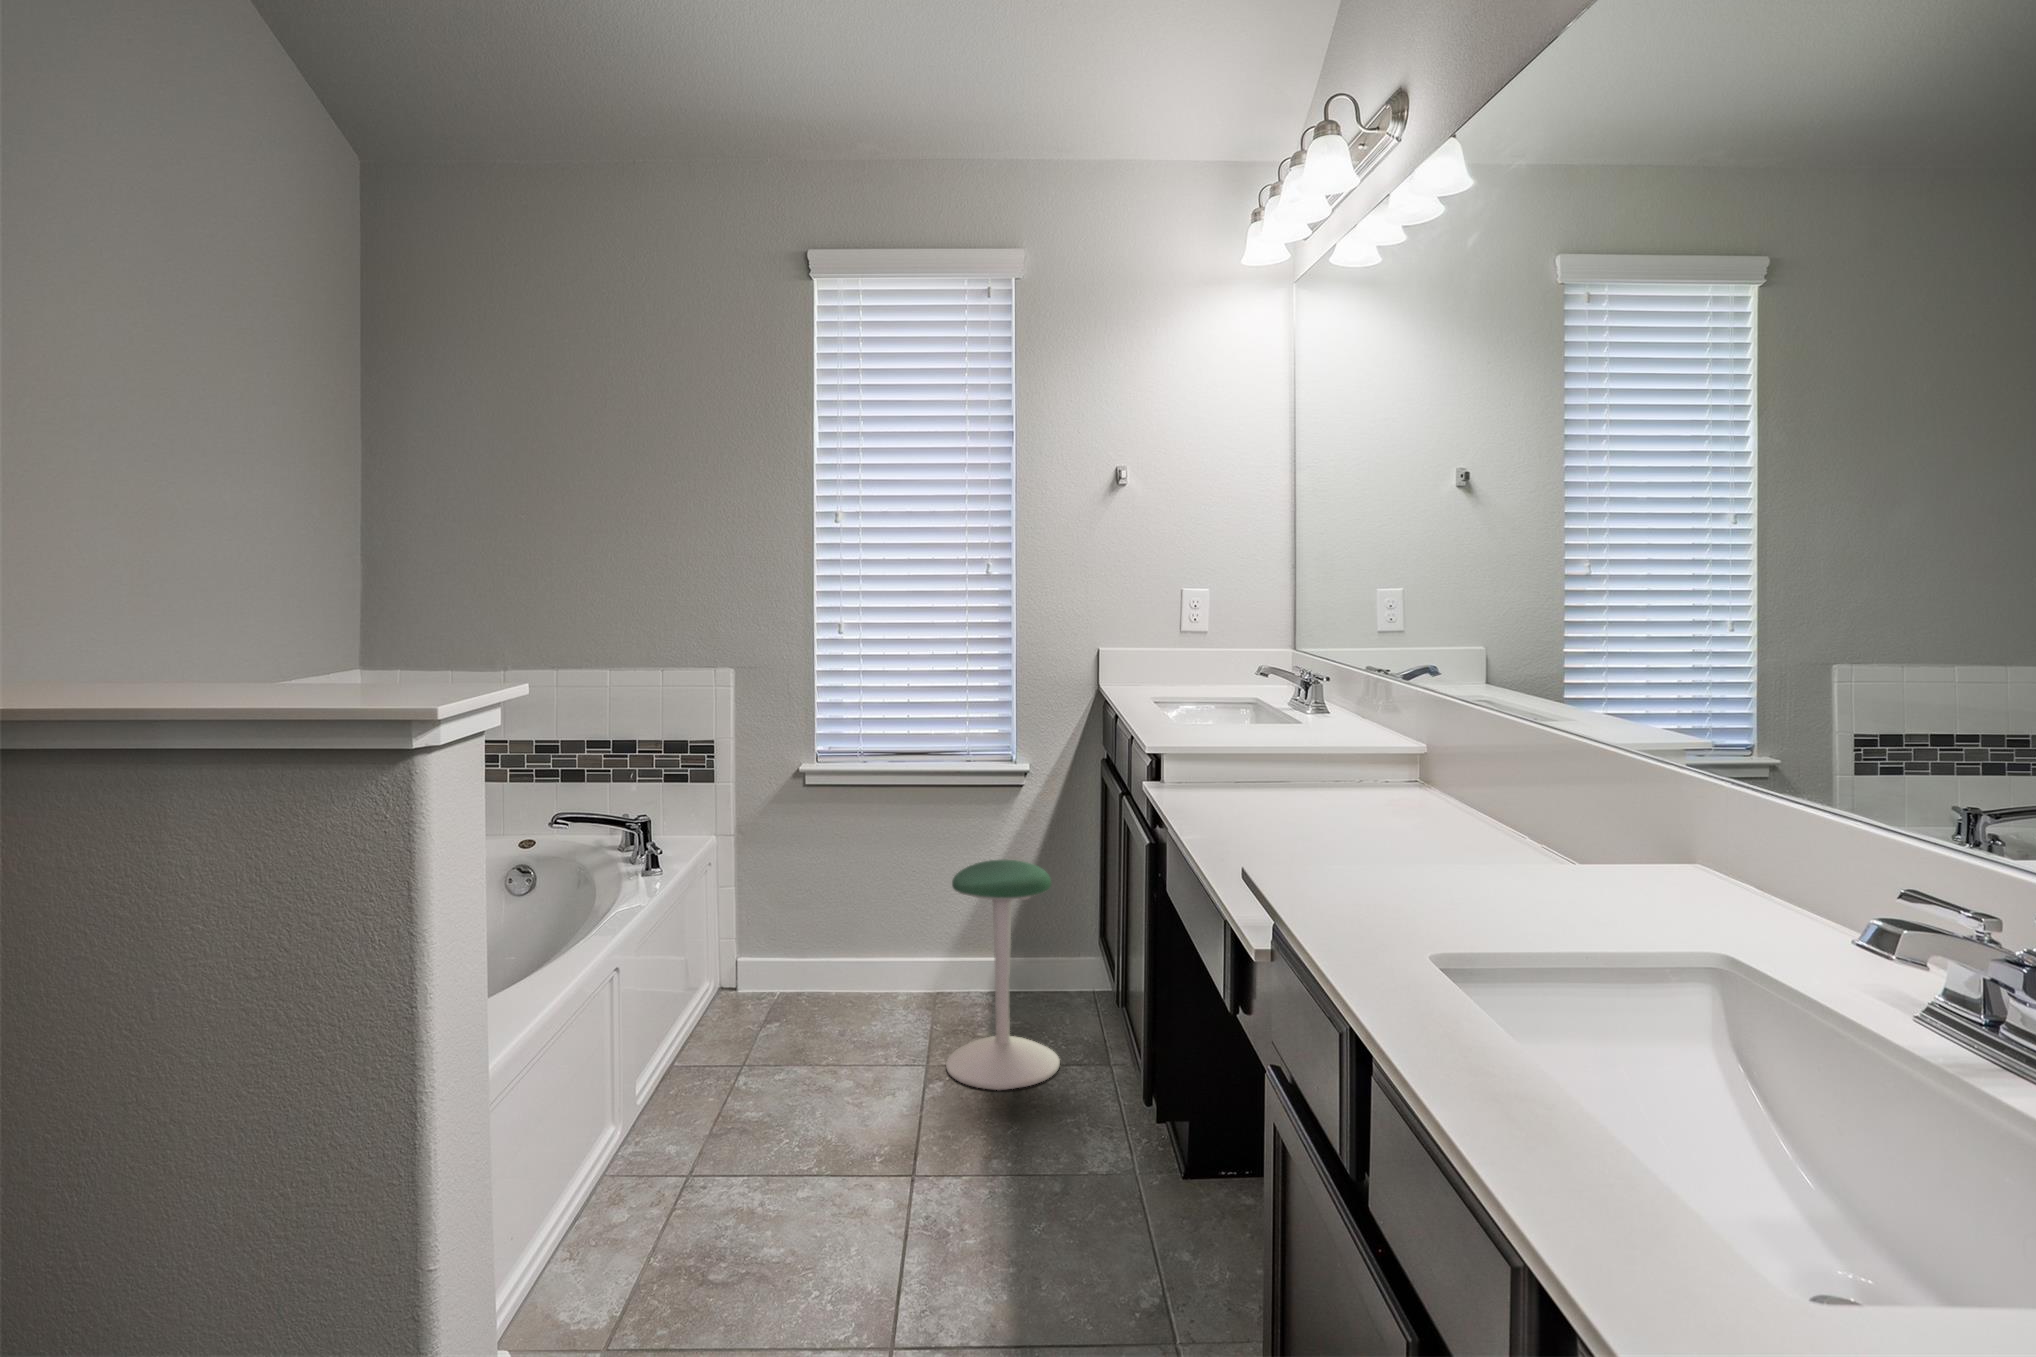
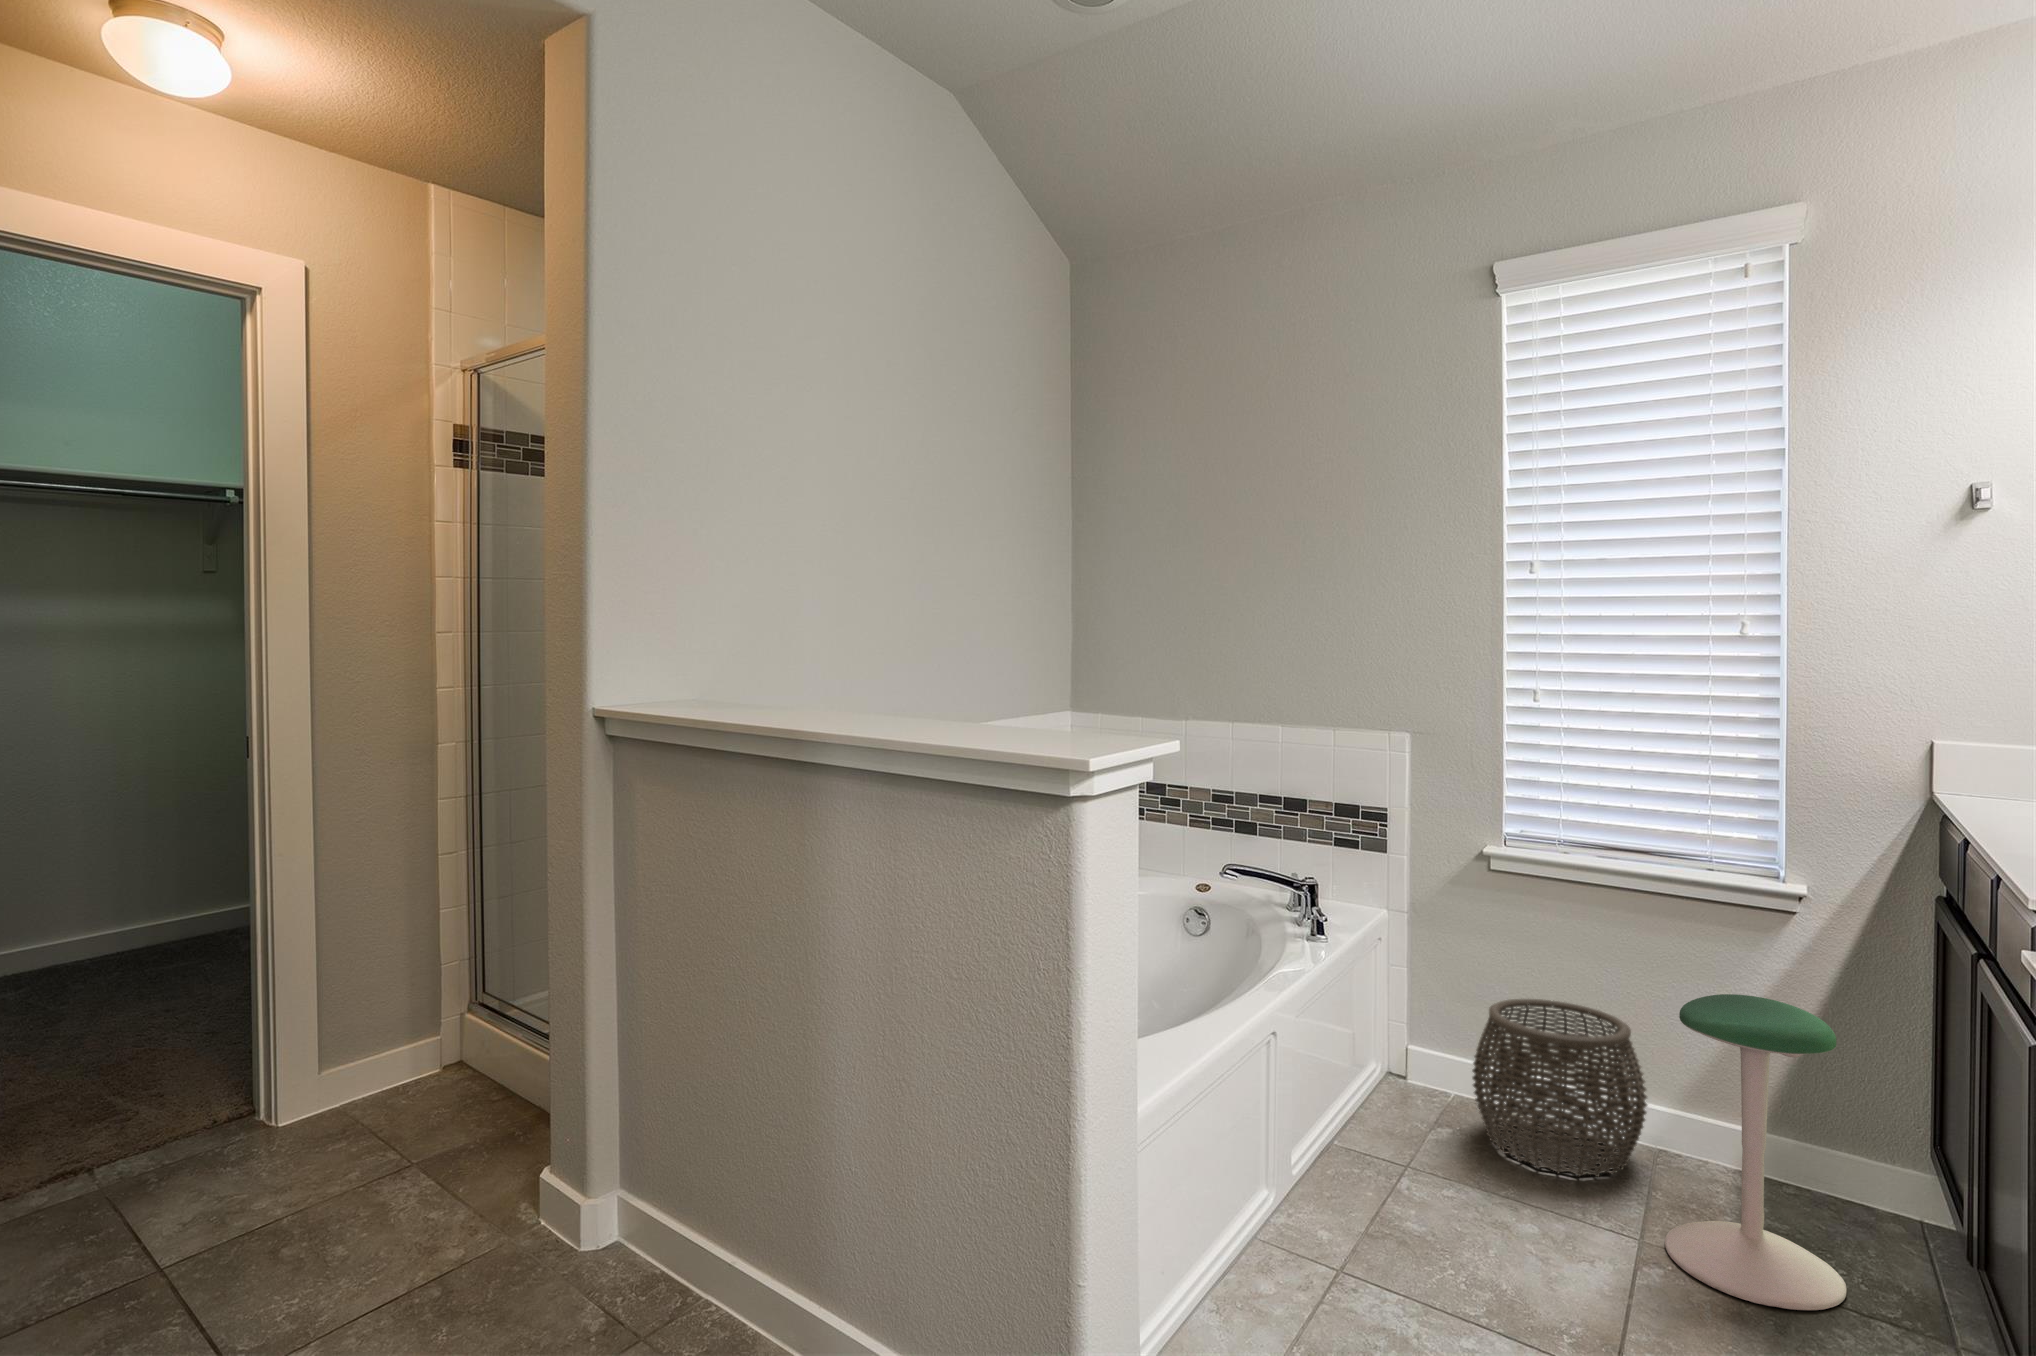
woven basket: none [796,893,932,1037] -> present [1472,999,1647,1177]

